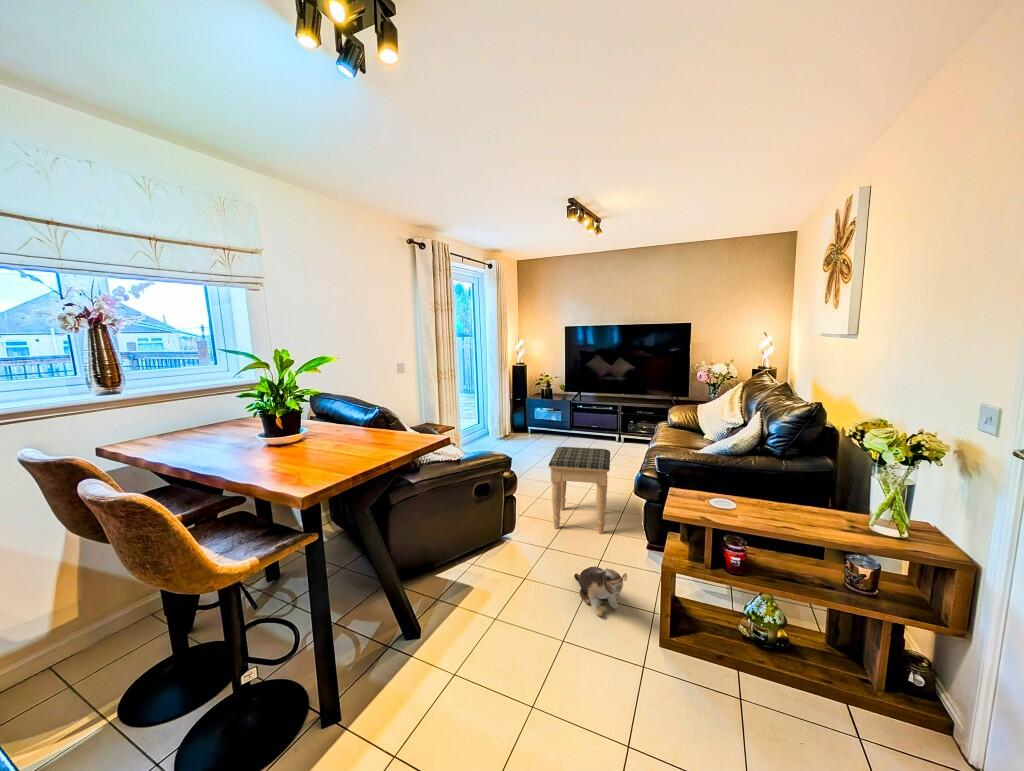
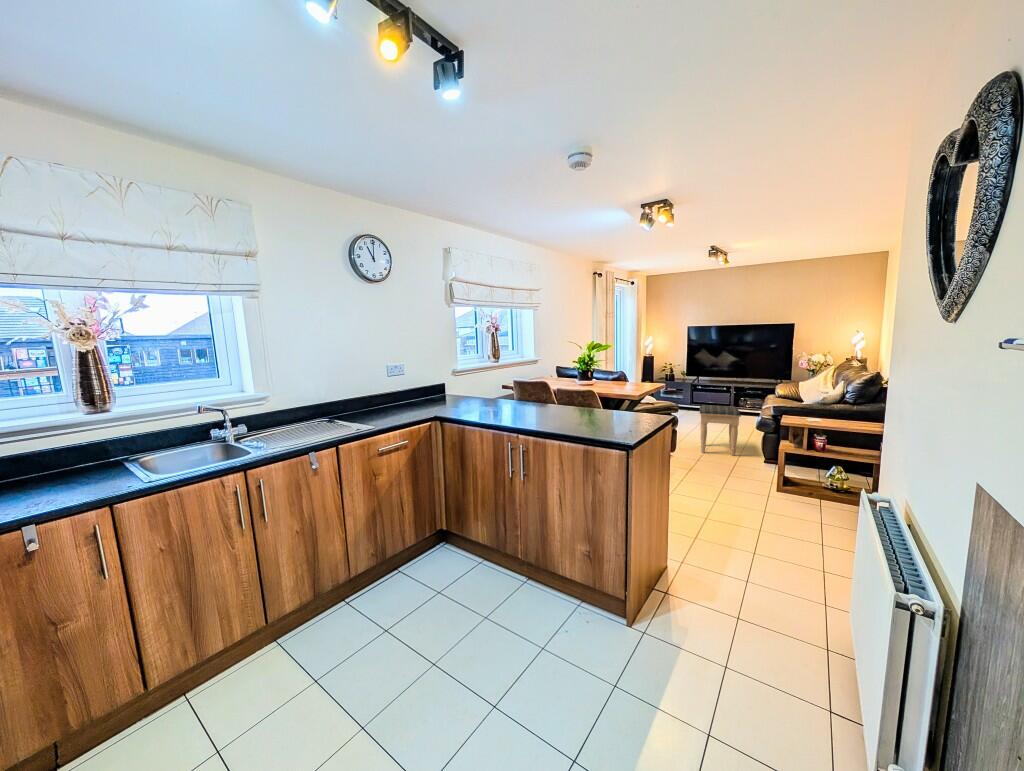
plush toy: present [574,567,627,616] -> none [723,456,760,481]

